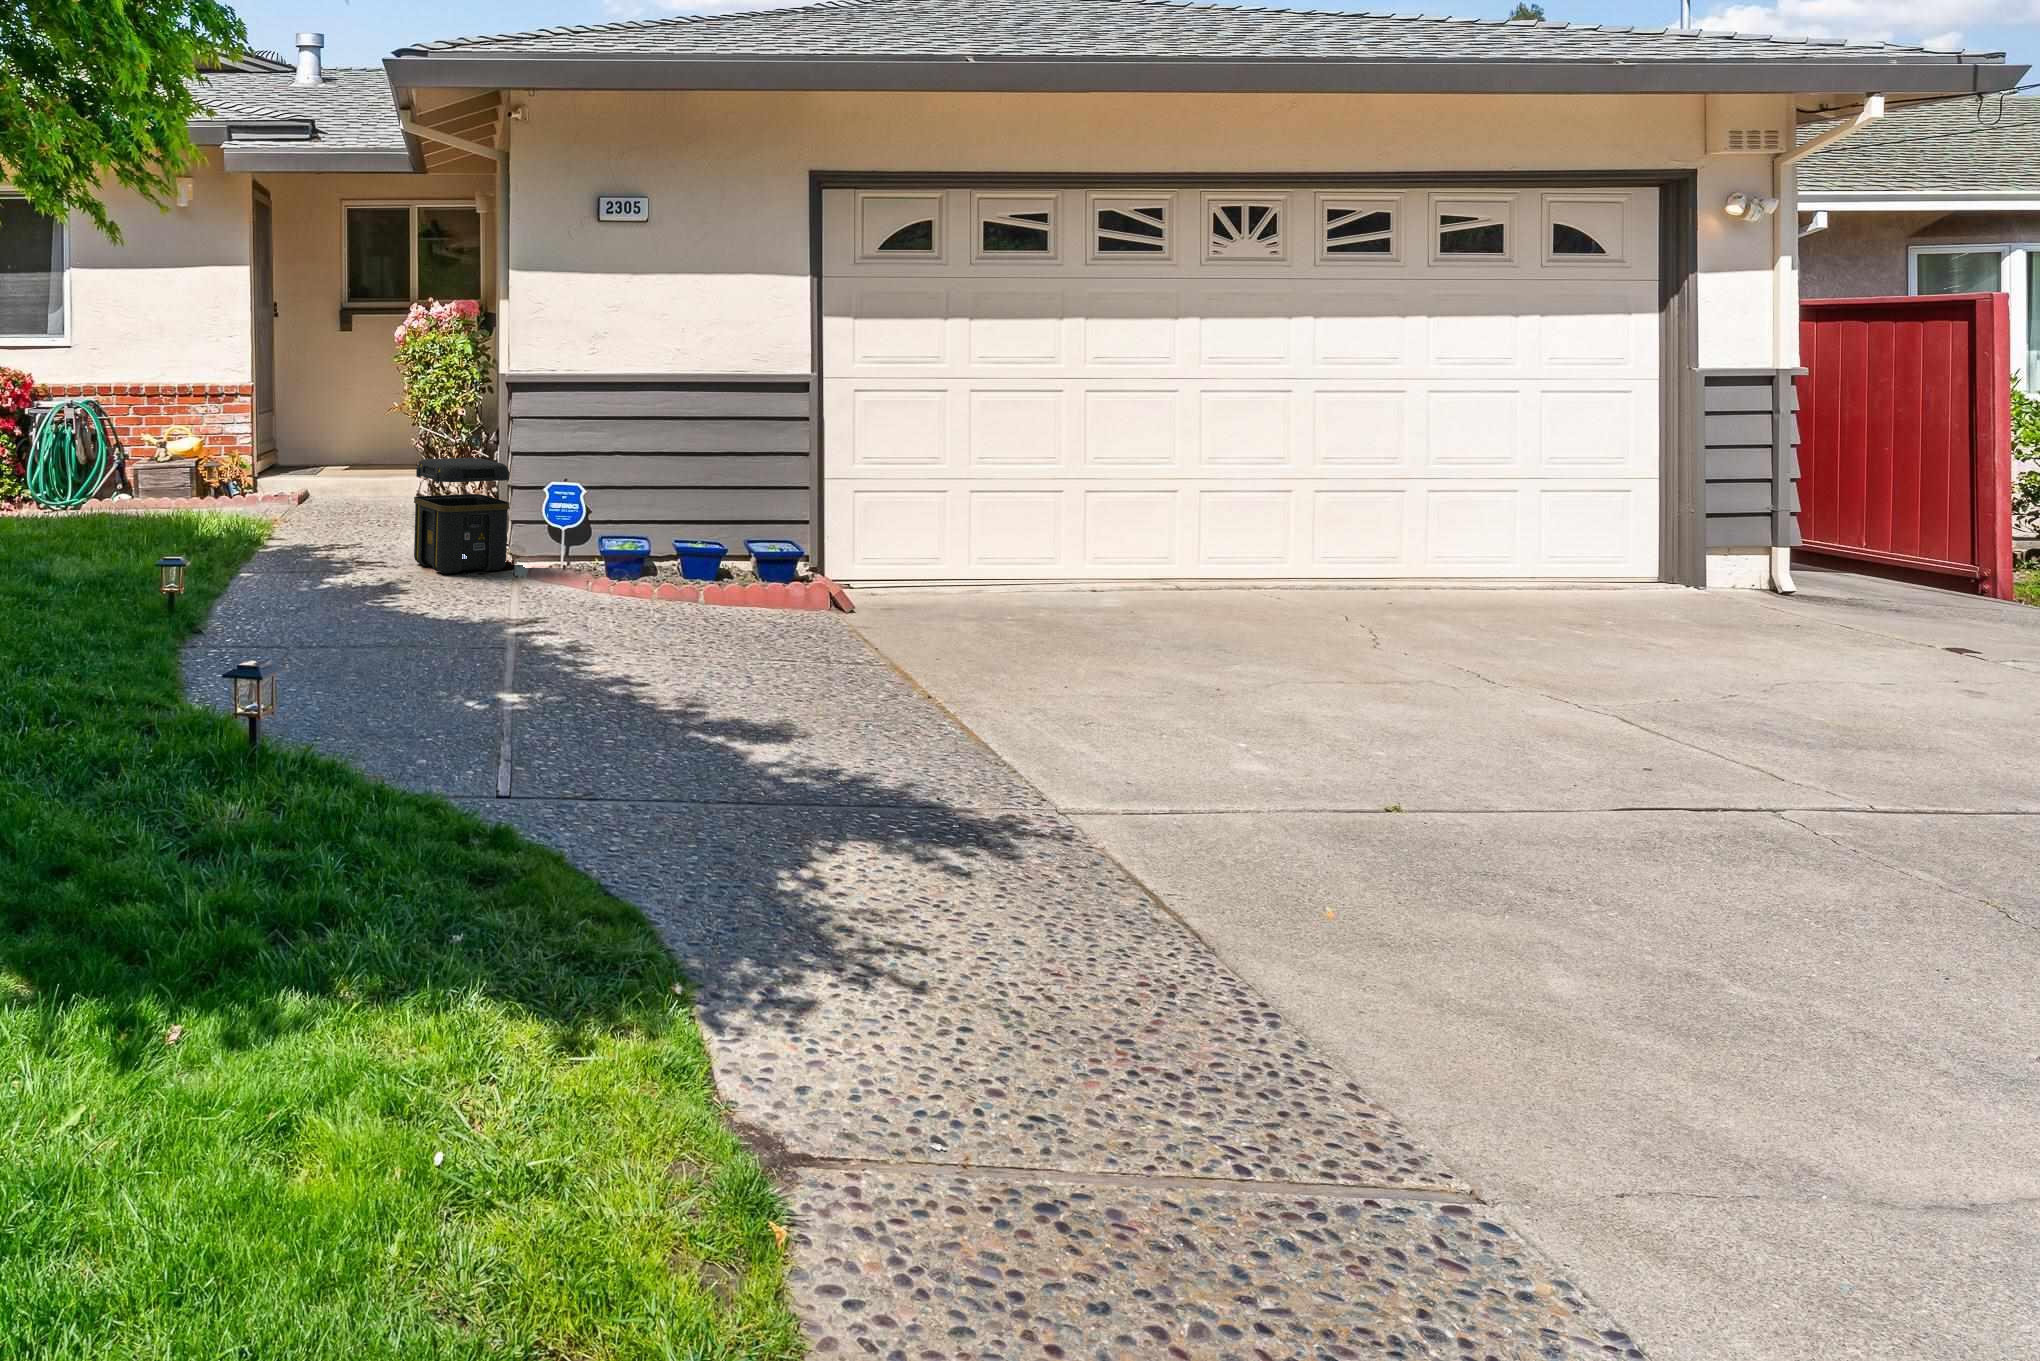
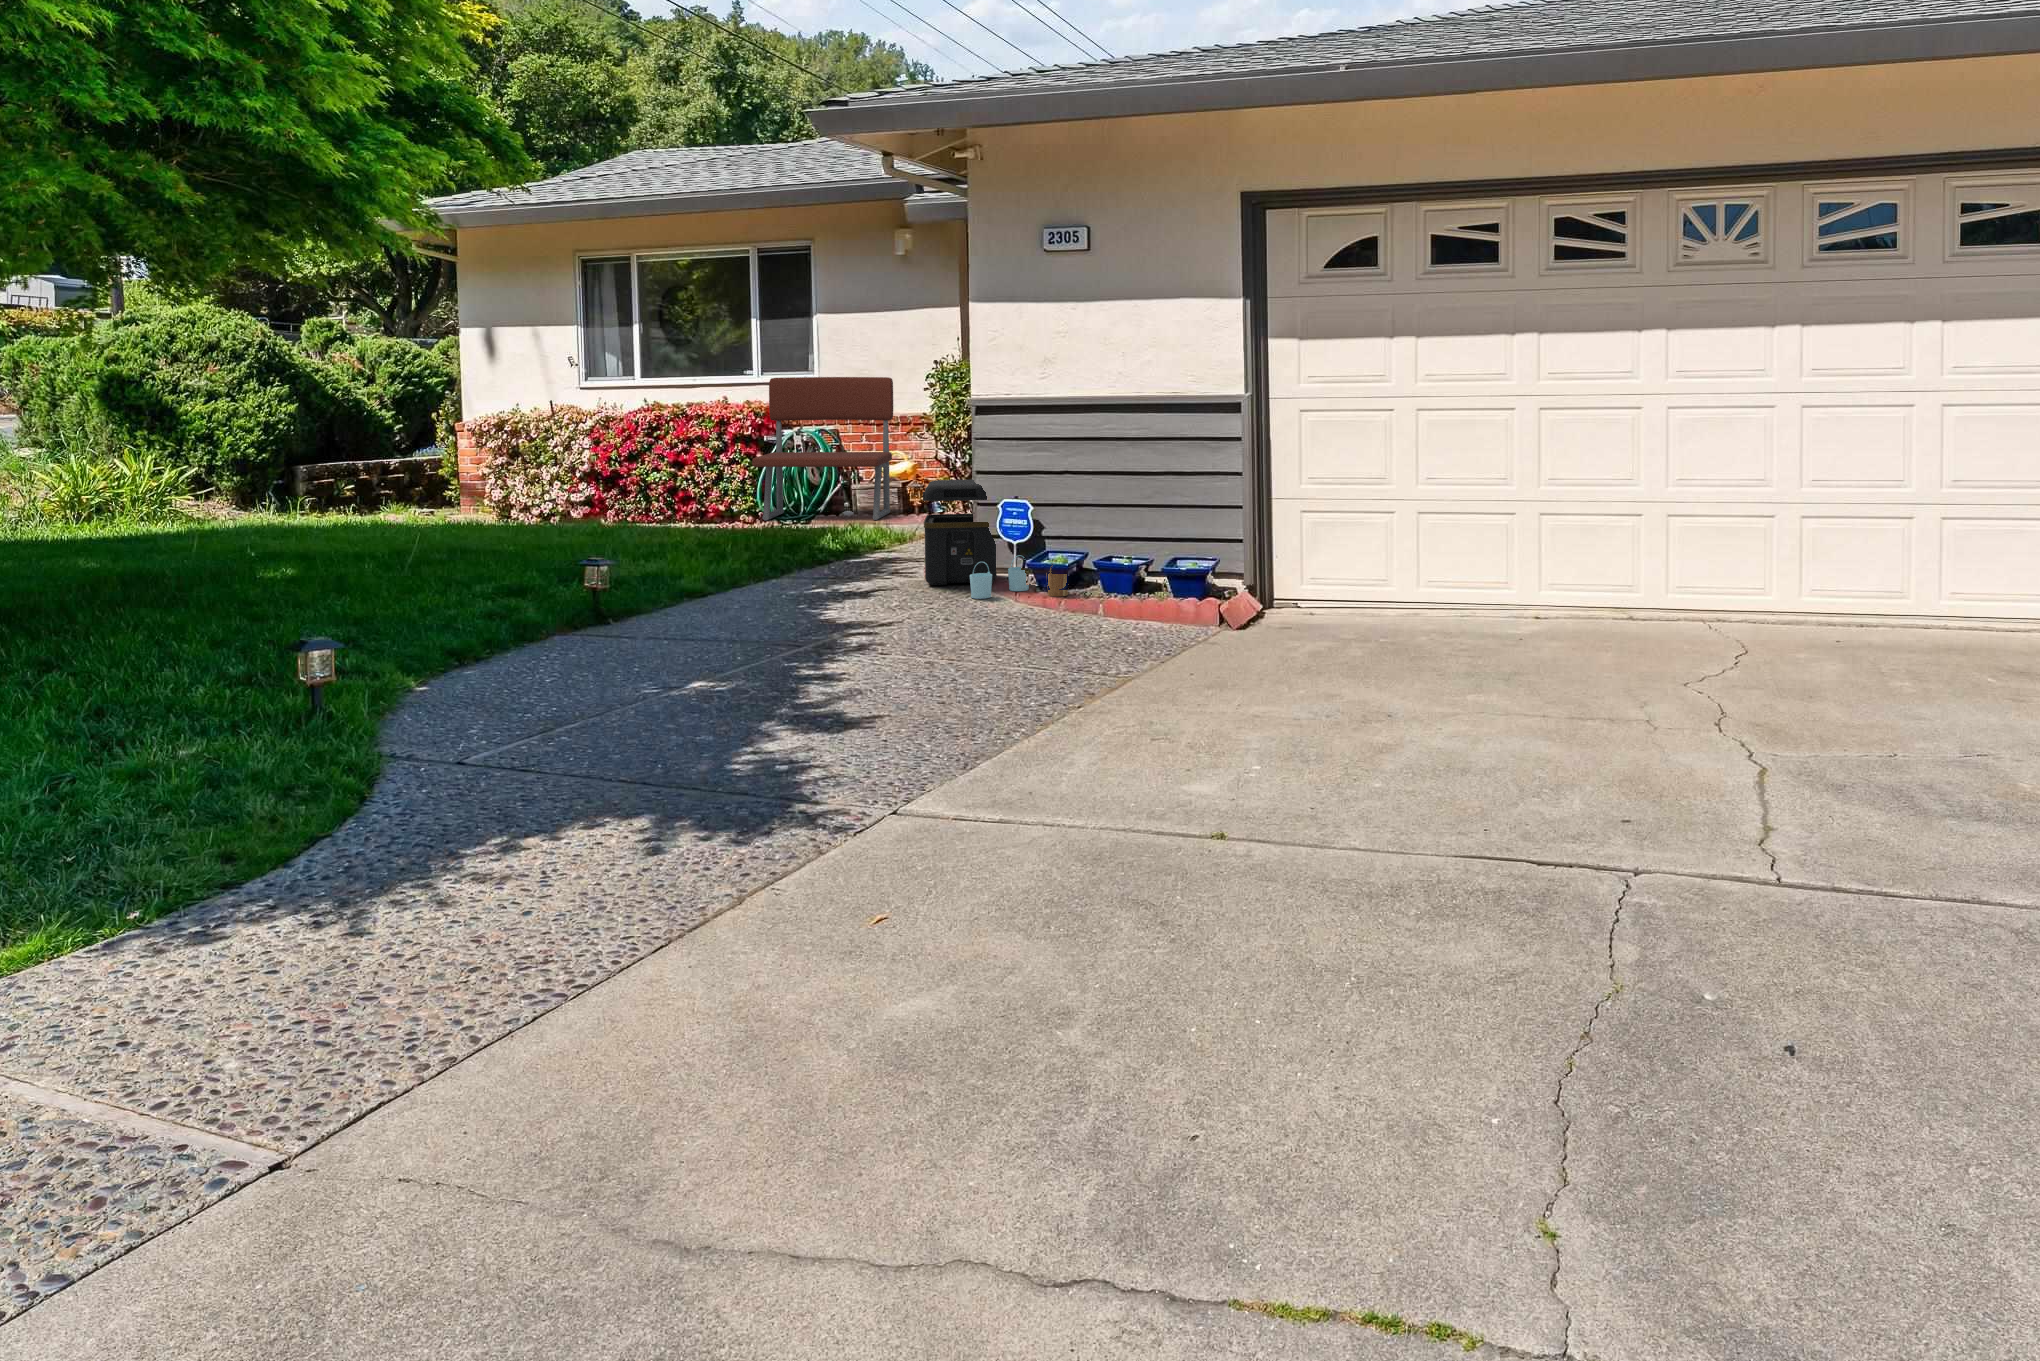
bench: none [47,344,194,503] -> present [752,377,893,521]
bucket: none [520,539,613,588] -> present [970,555,1068,599]

